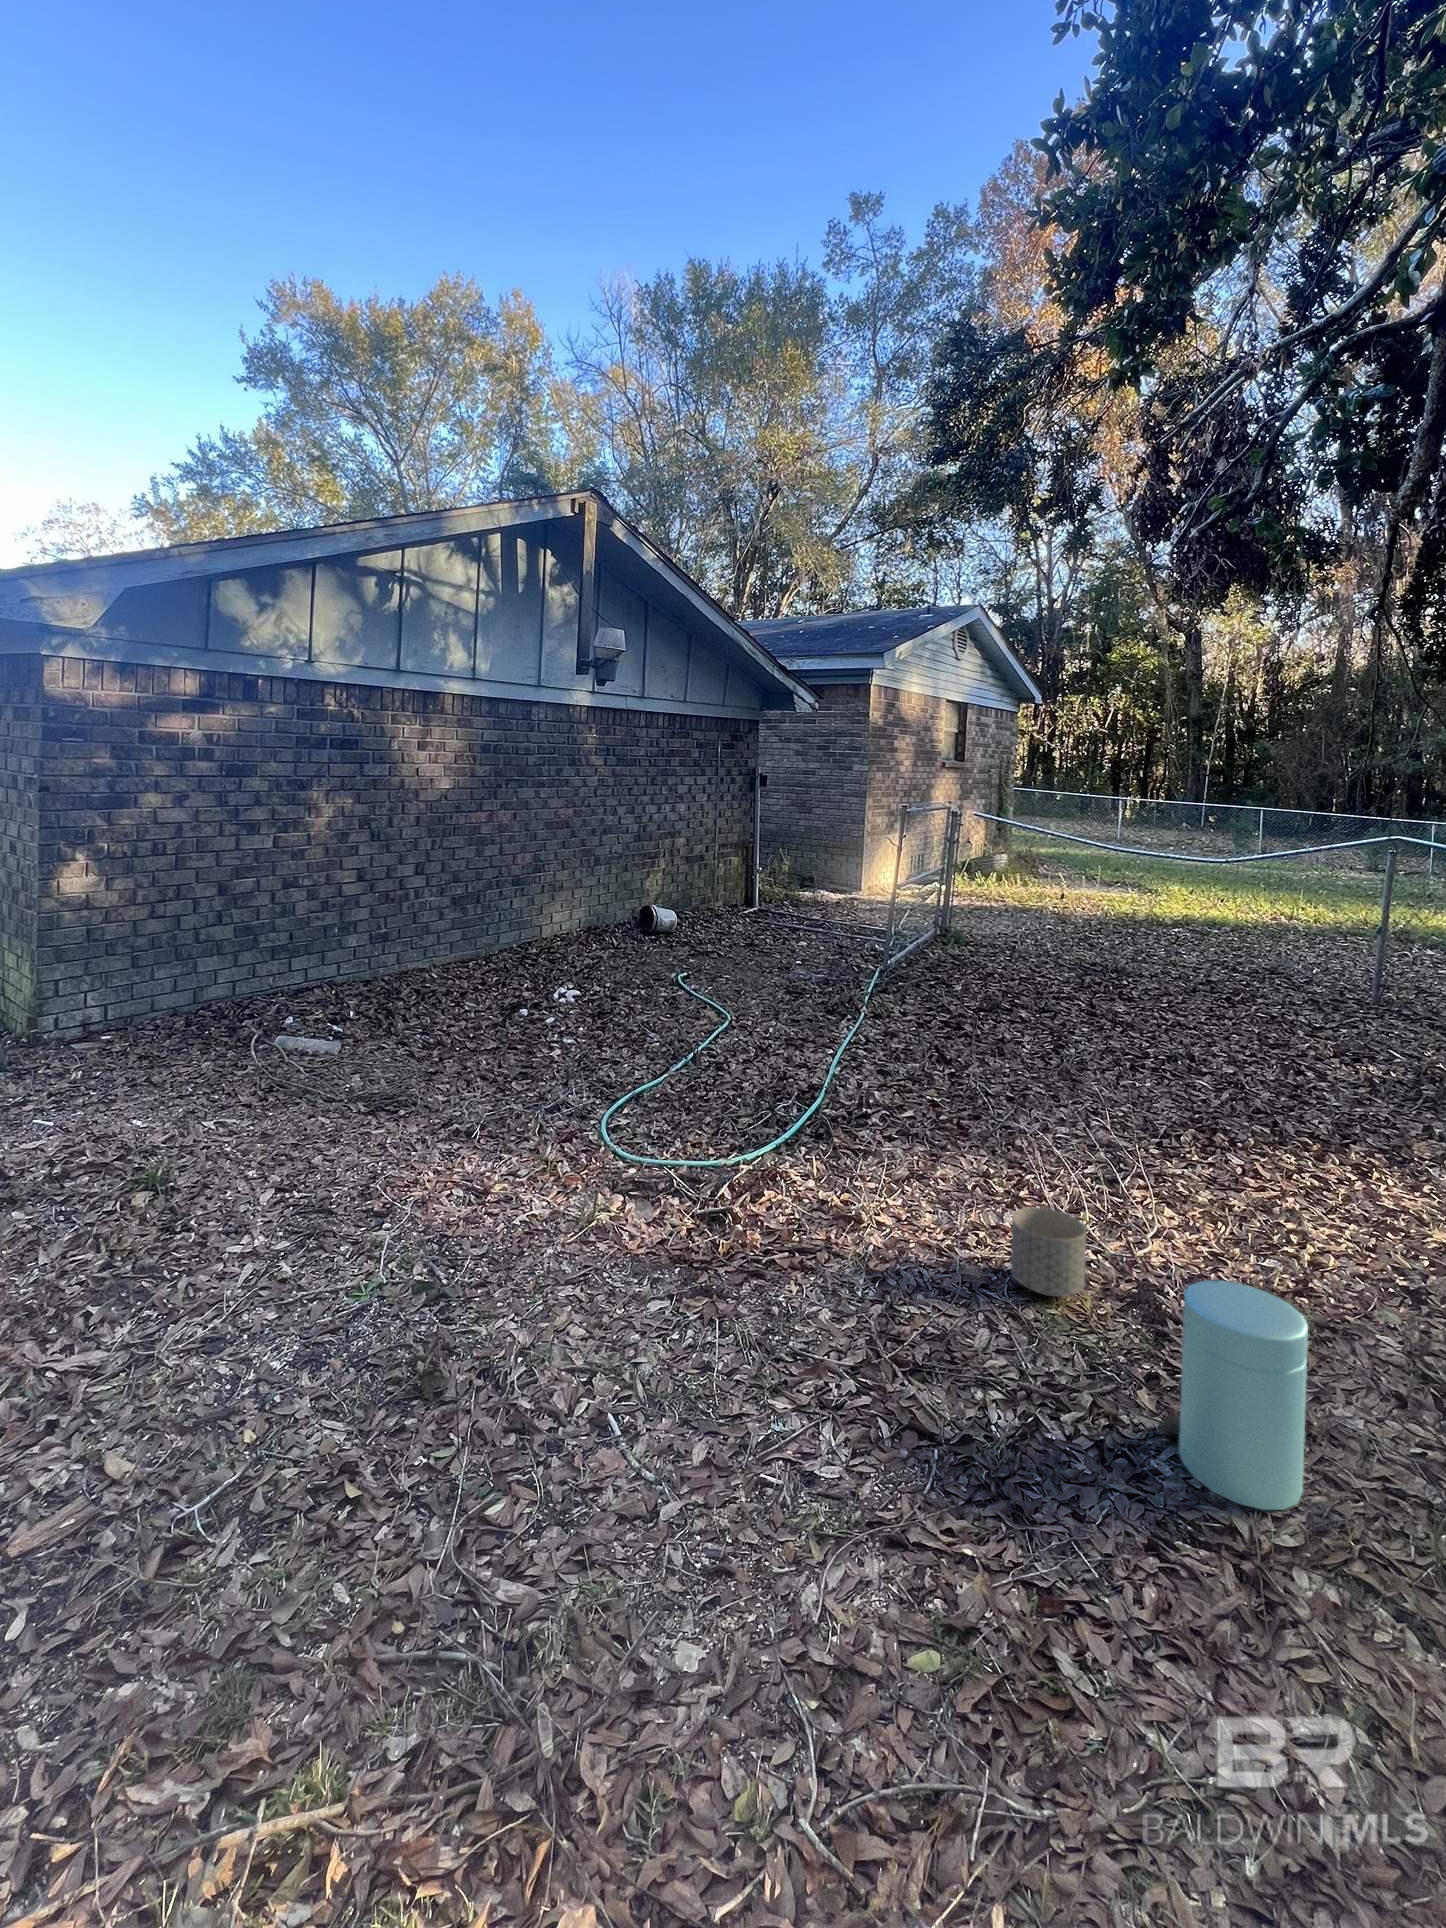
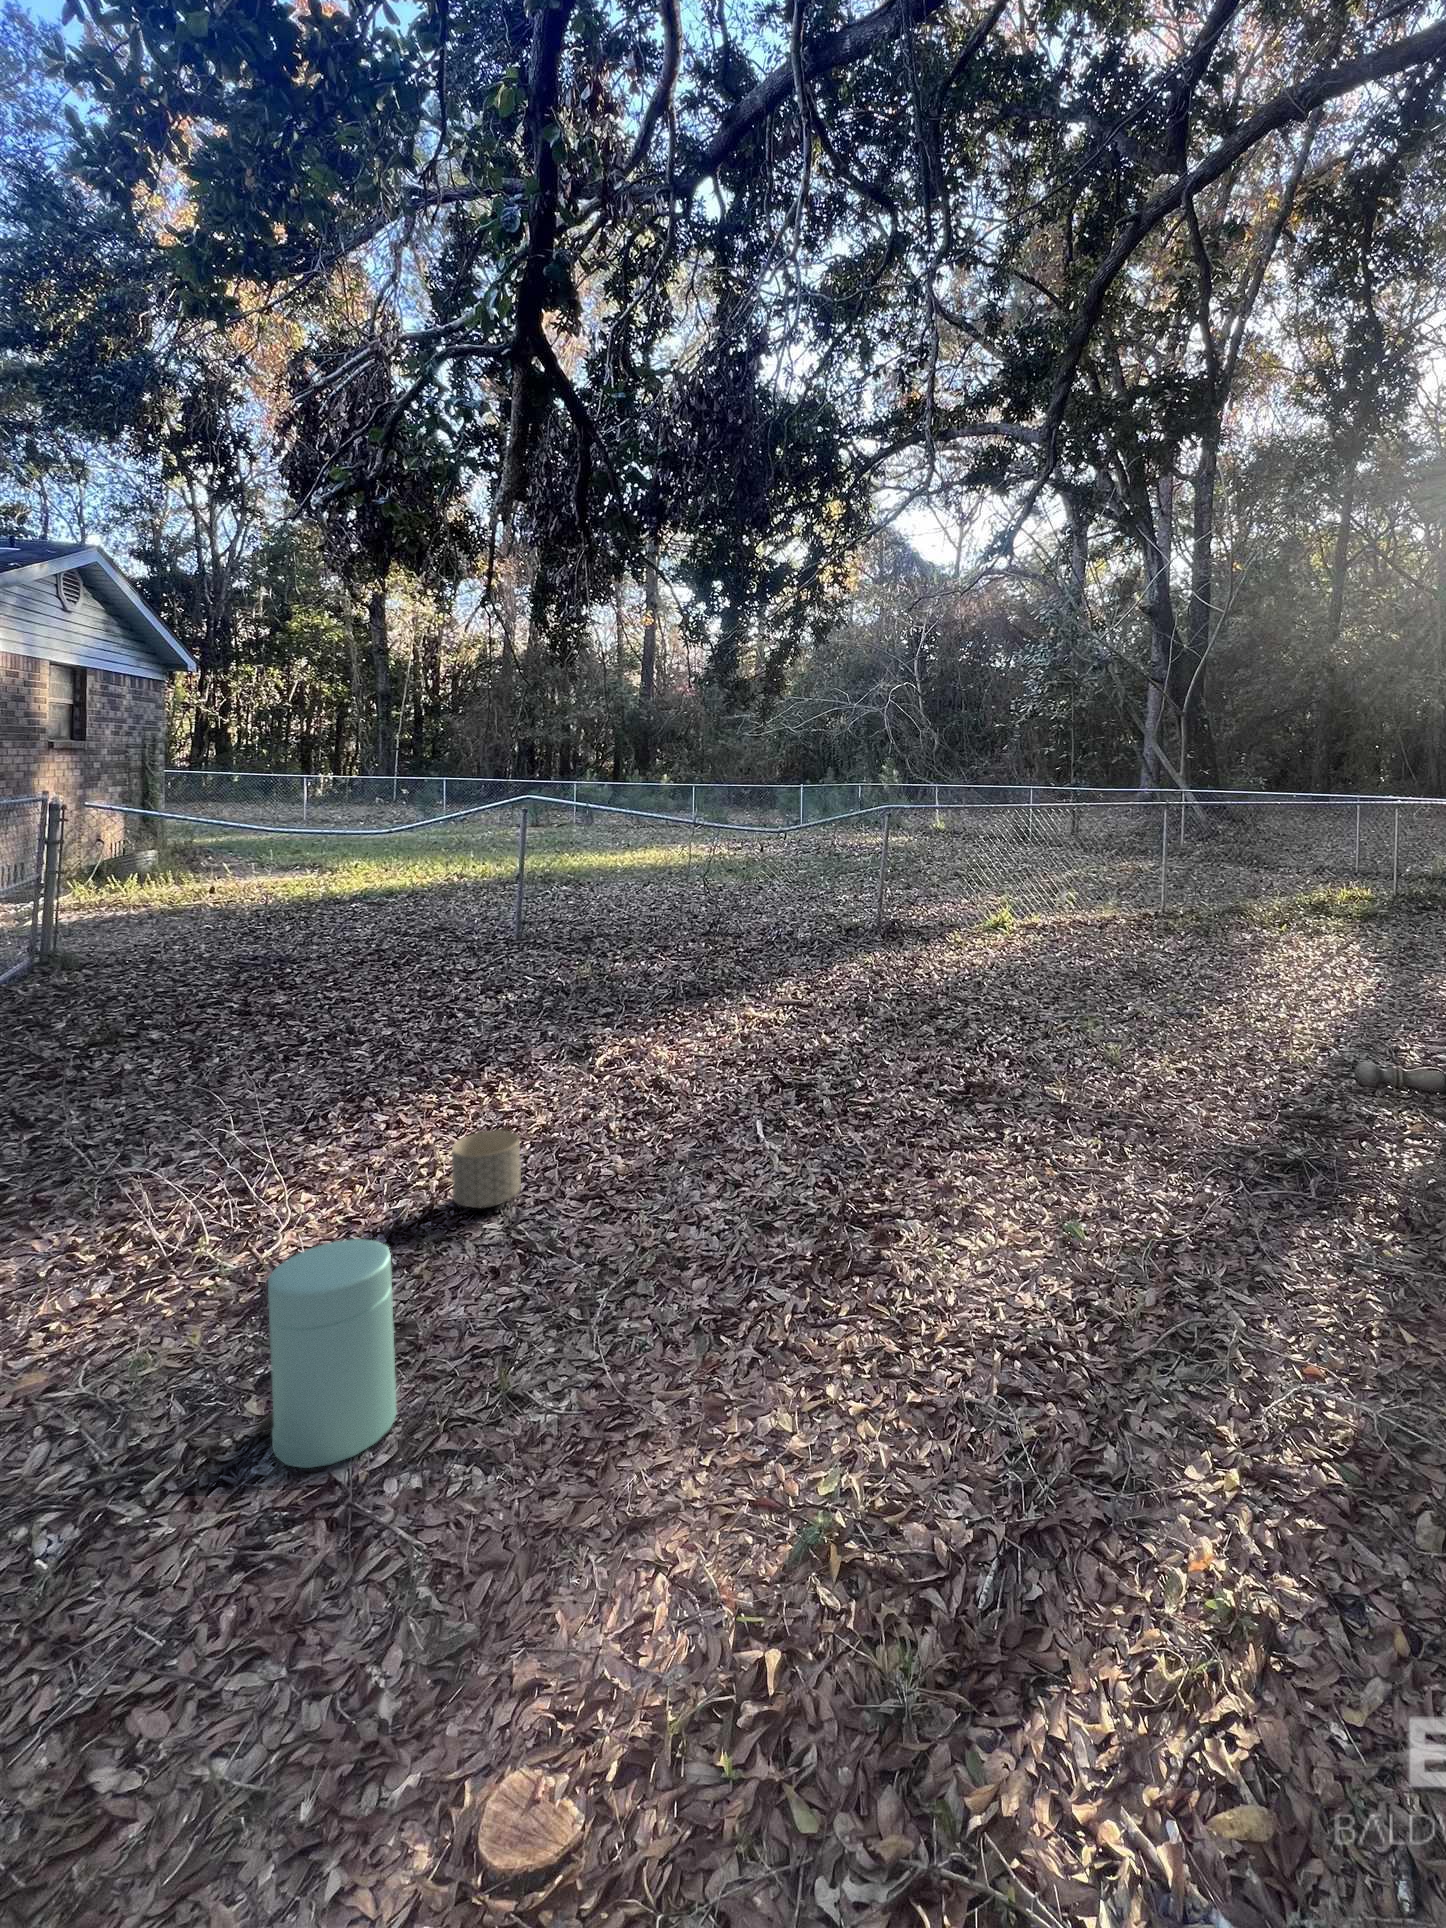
planter: present [1011,1207,1086,1297] -> present [452,1130,521,1209]

